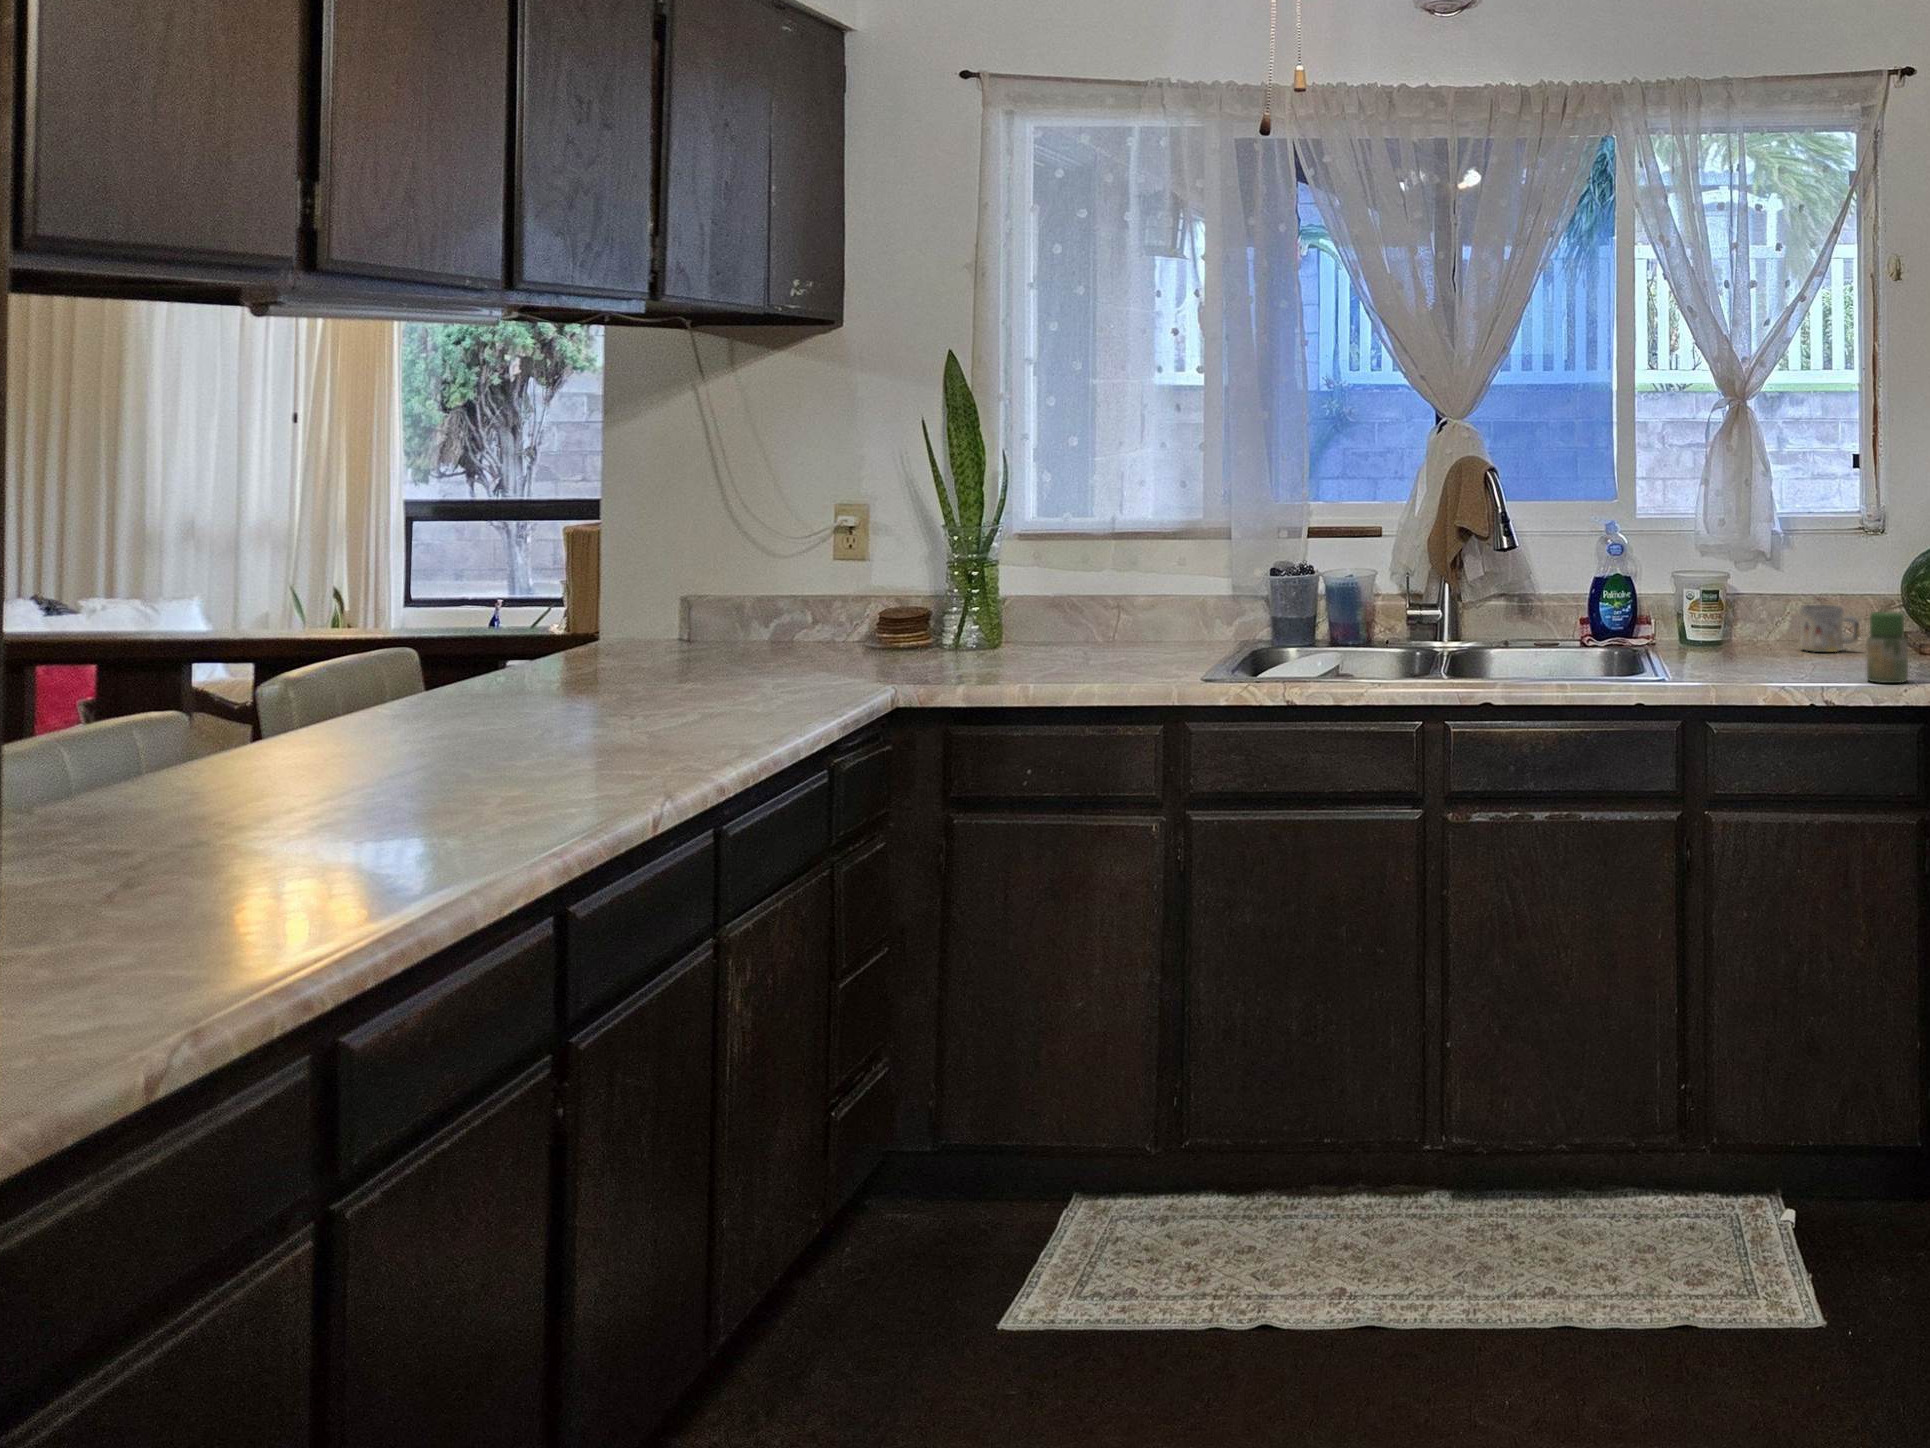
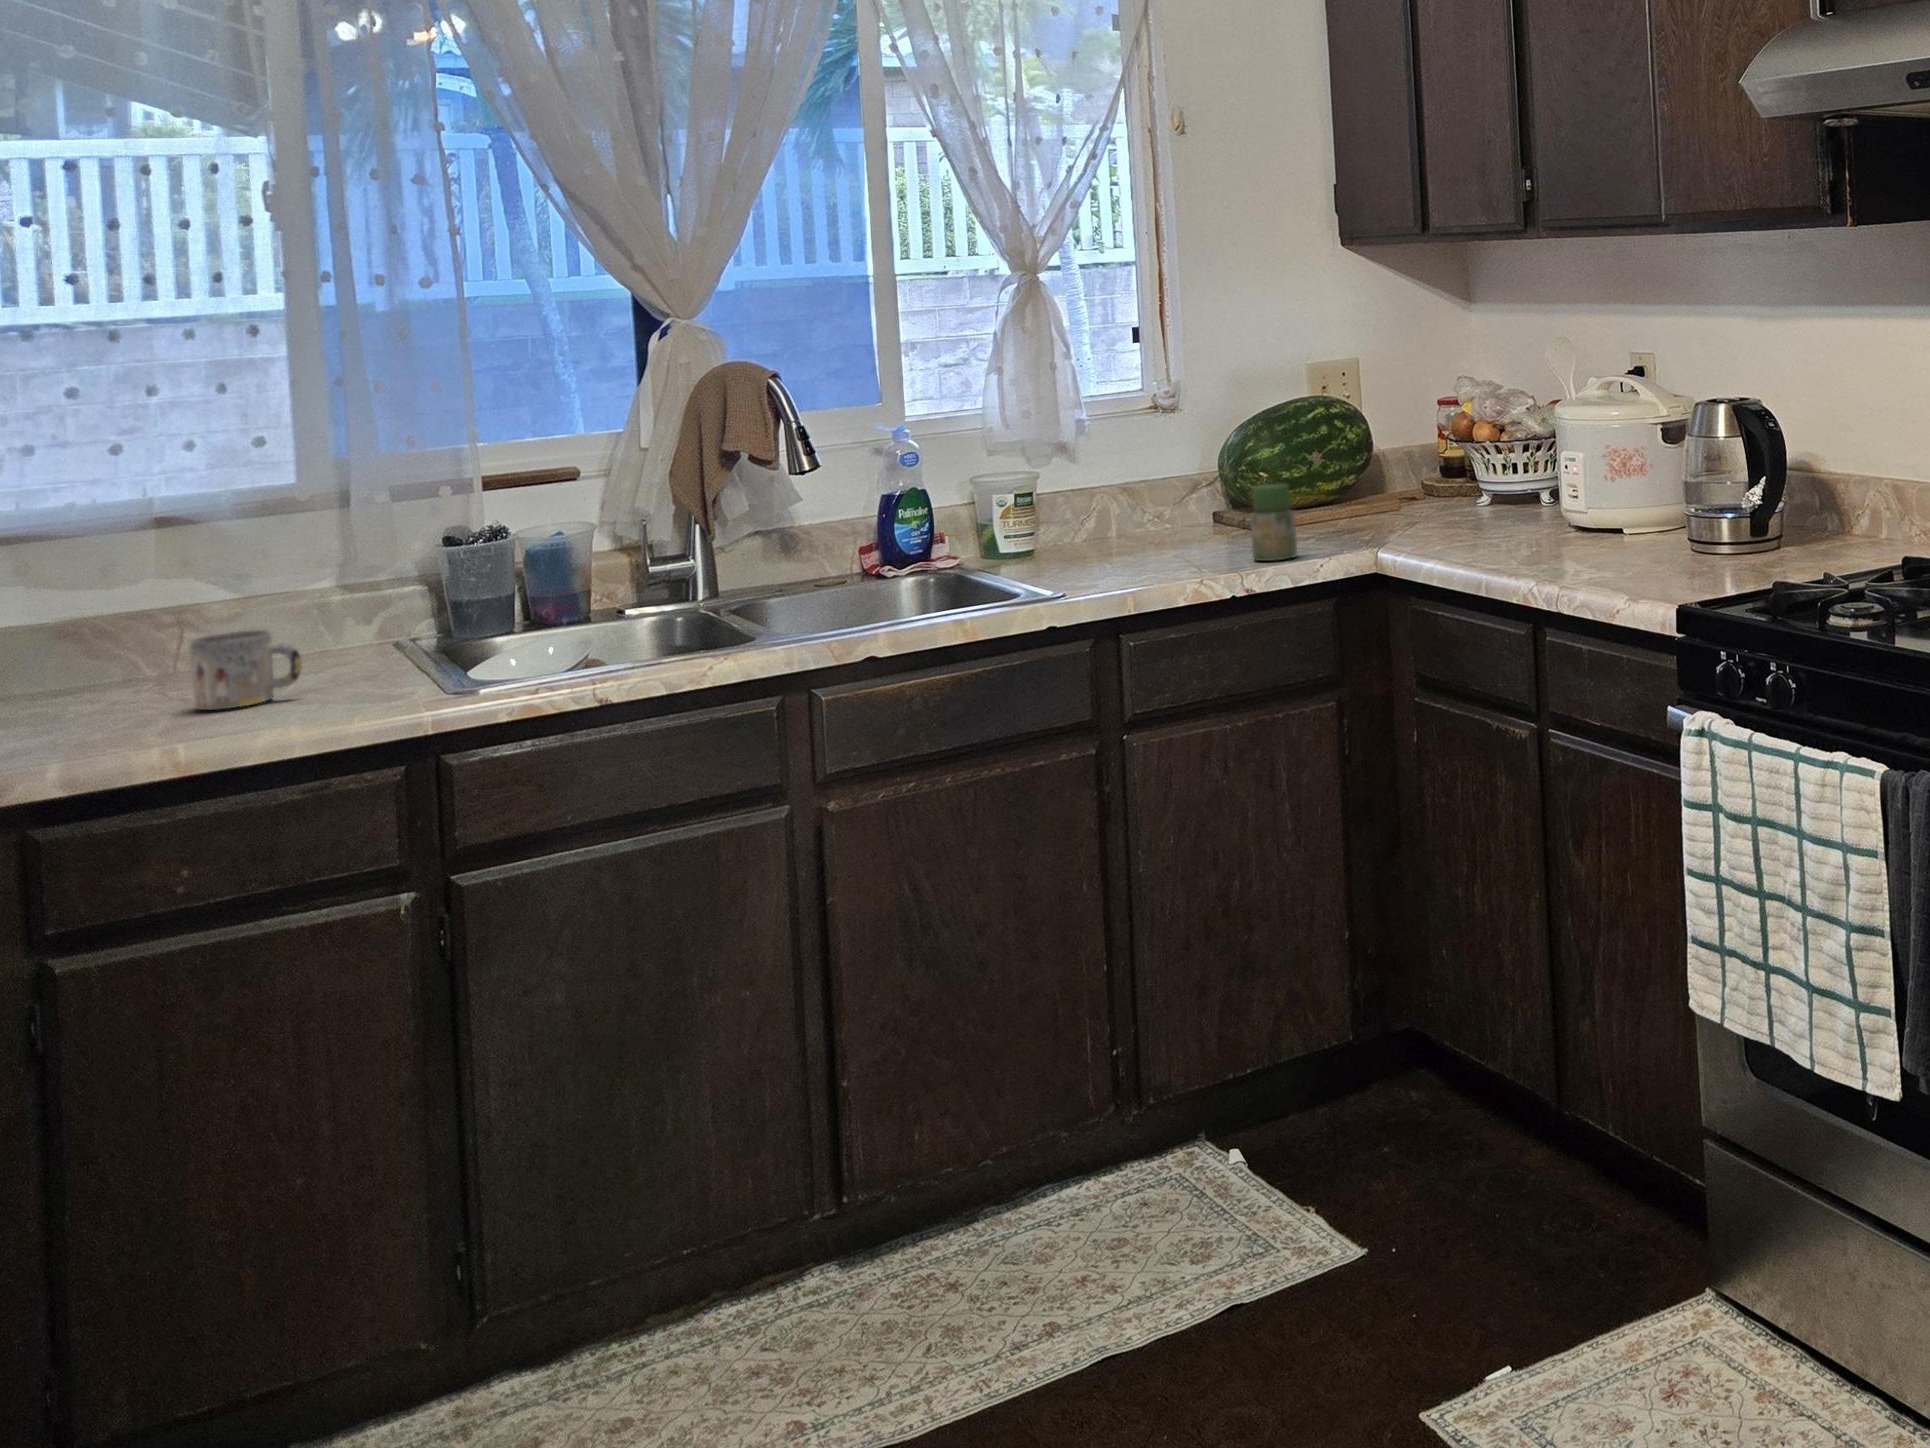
mug: present [1800,605,1860,652] -> present [190,630,302,710]

